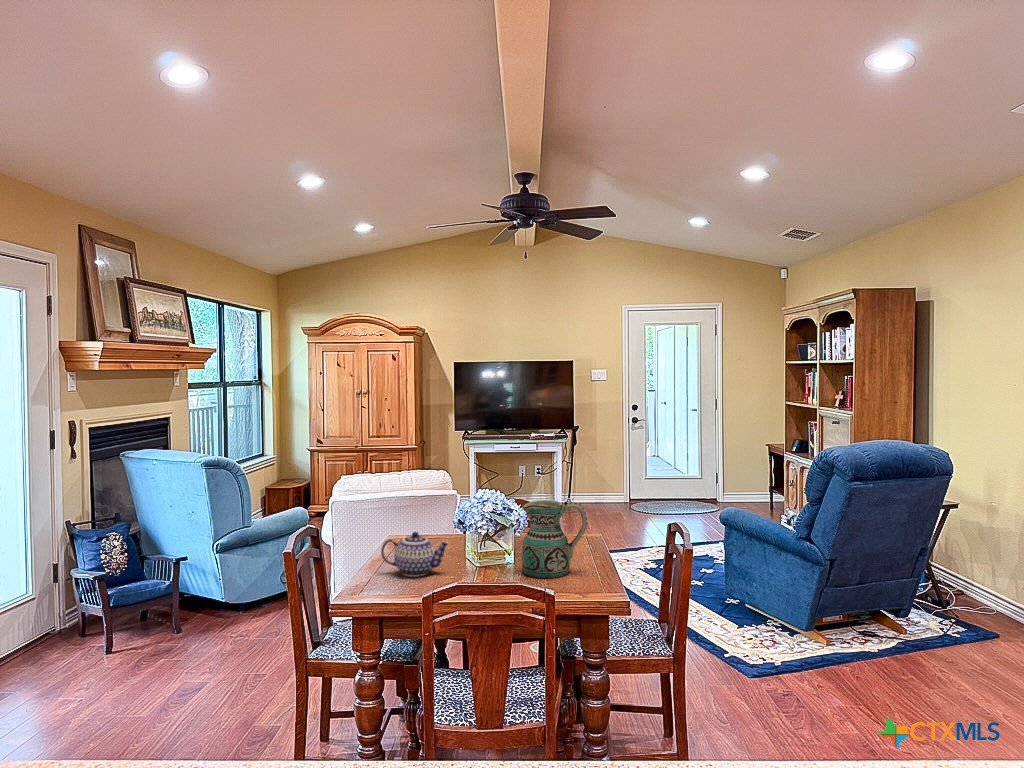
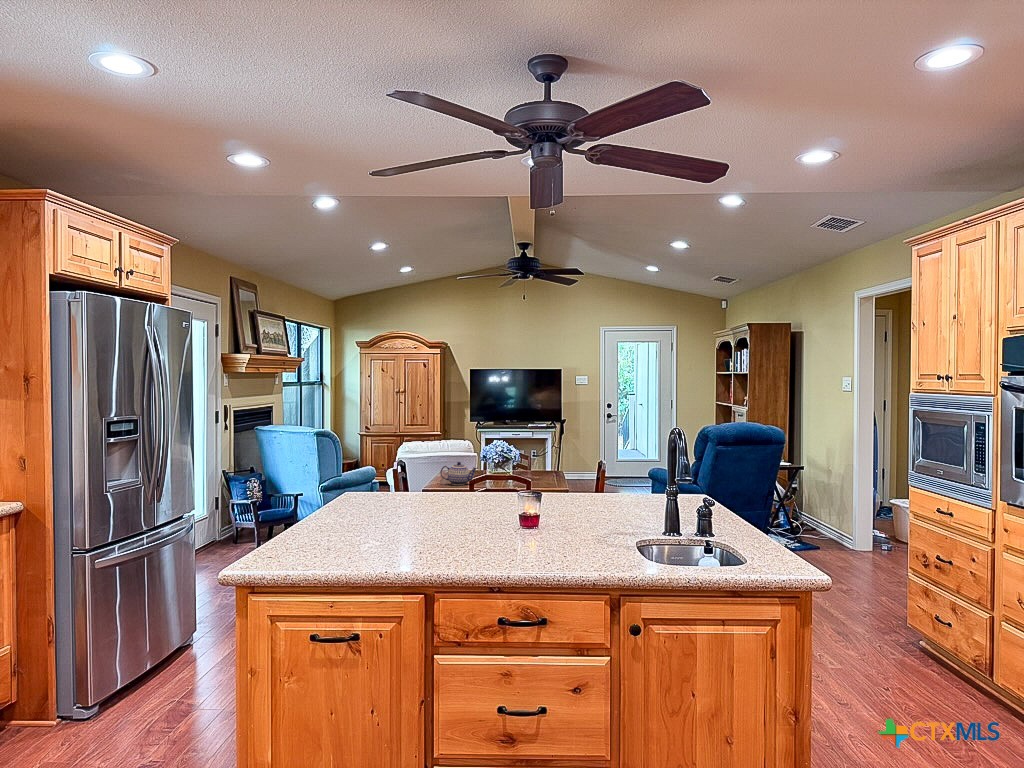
ceramic pitcher: present [522,500,587,578] -> none [516,446,551,485]

